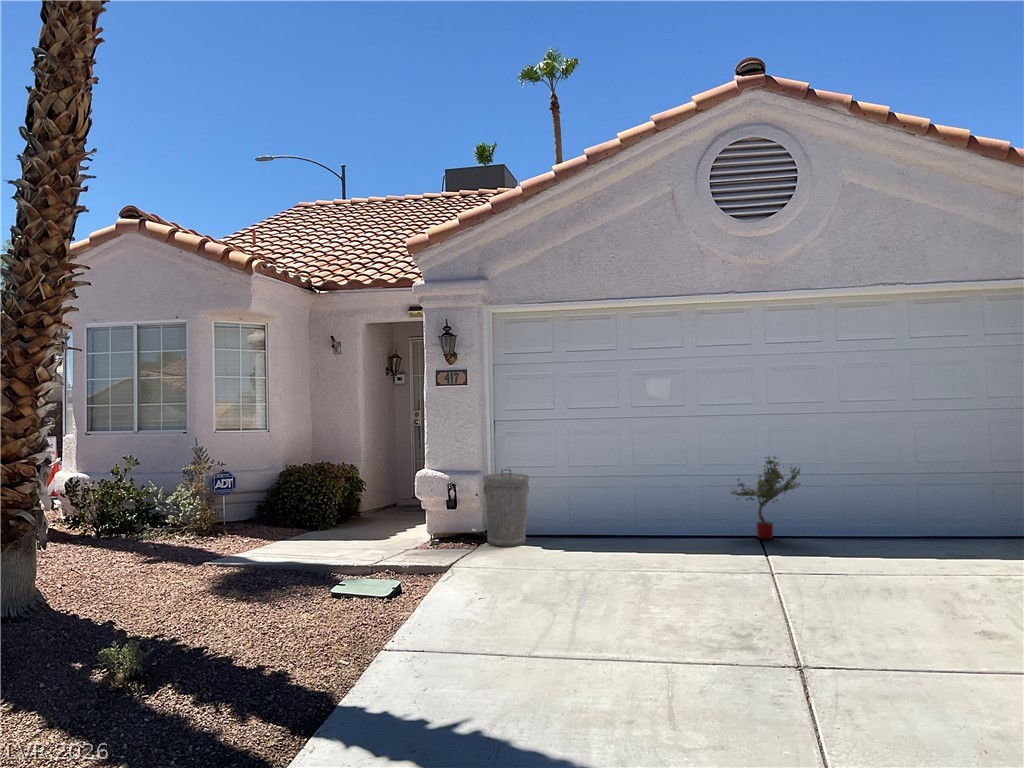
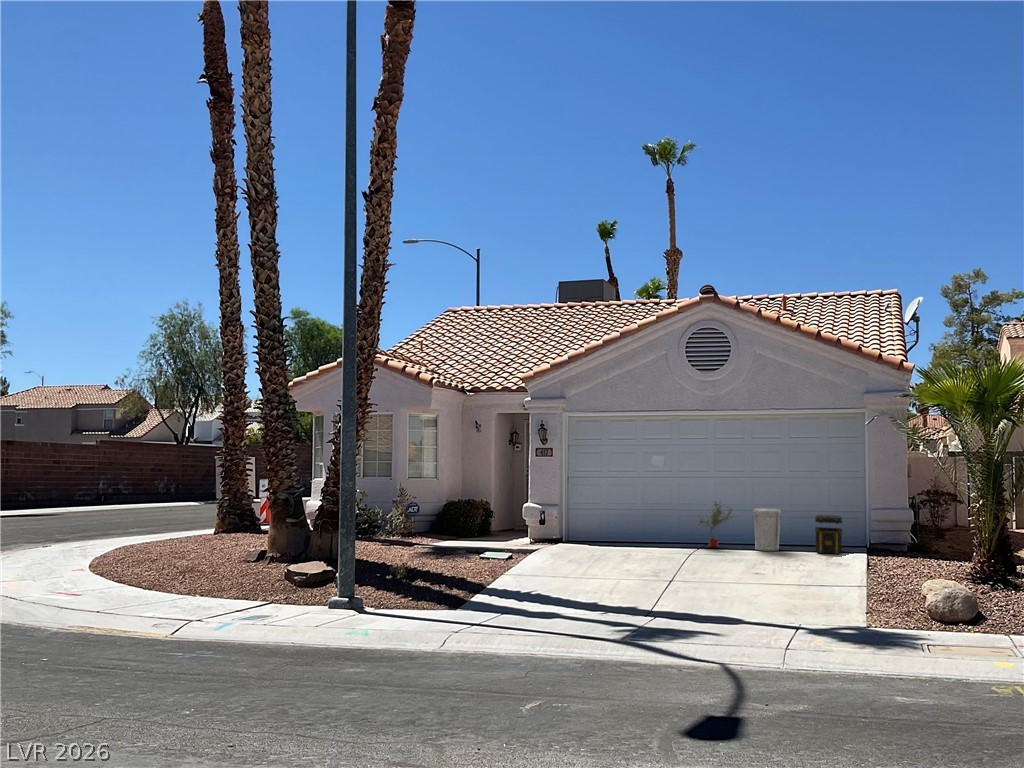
trash can: present [483,469,529,547] -> present [753,505,781,551]
toolbox: none [944,474,1008,545] -> present [815,515,842,554]

